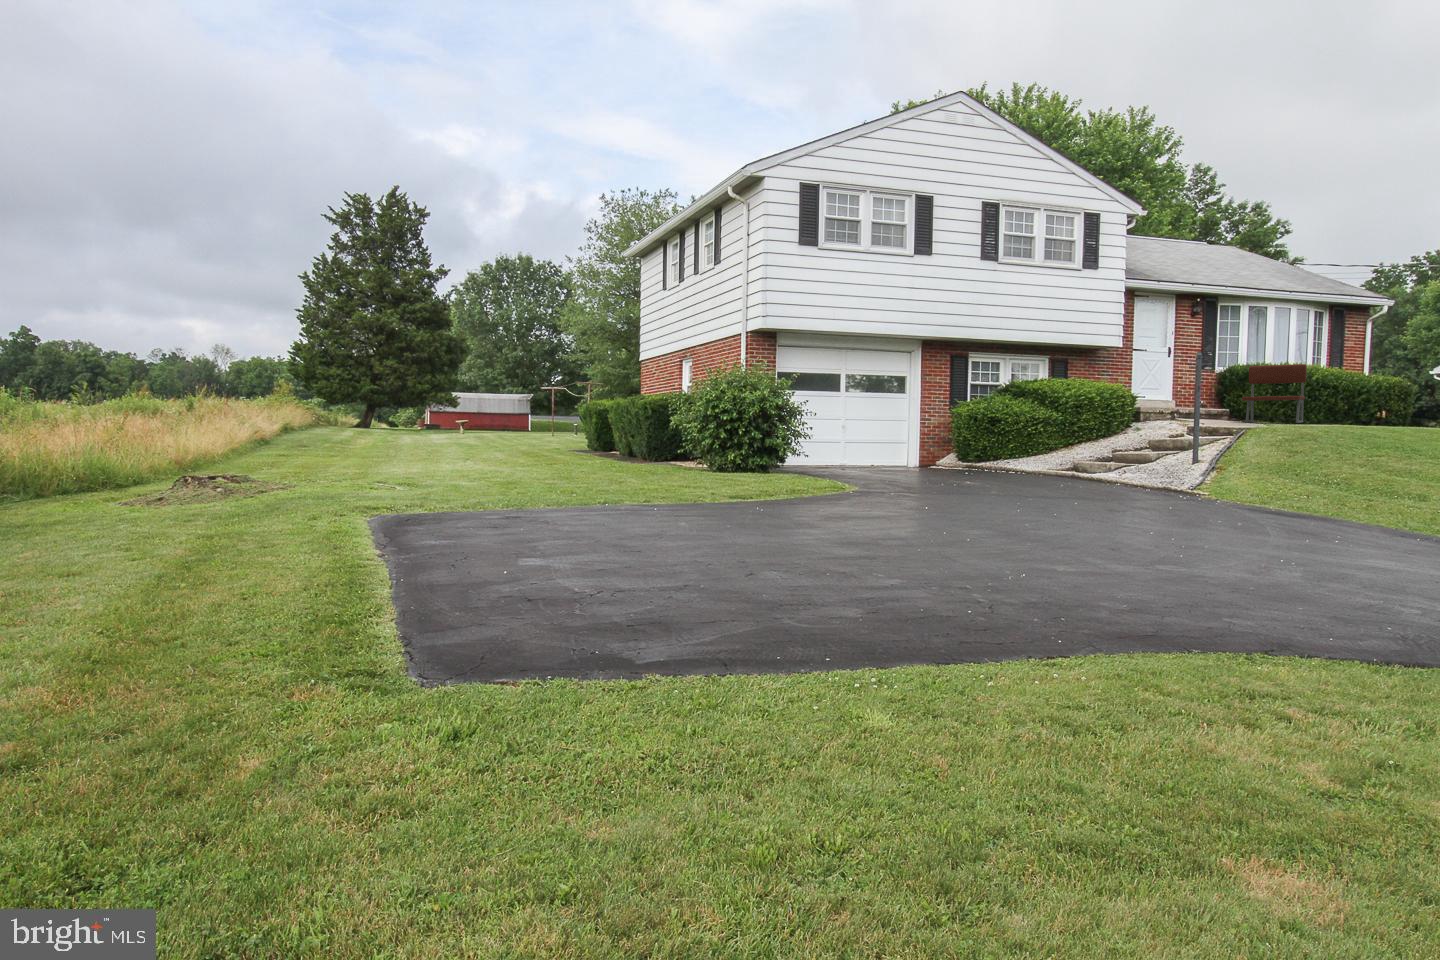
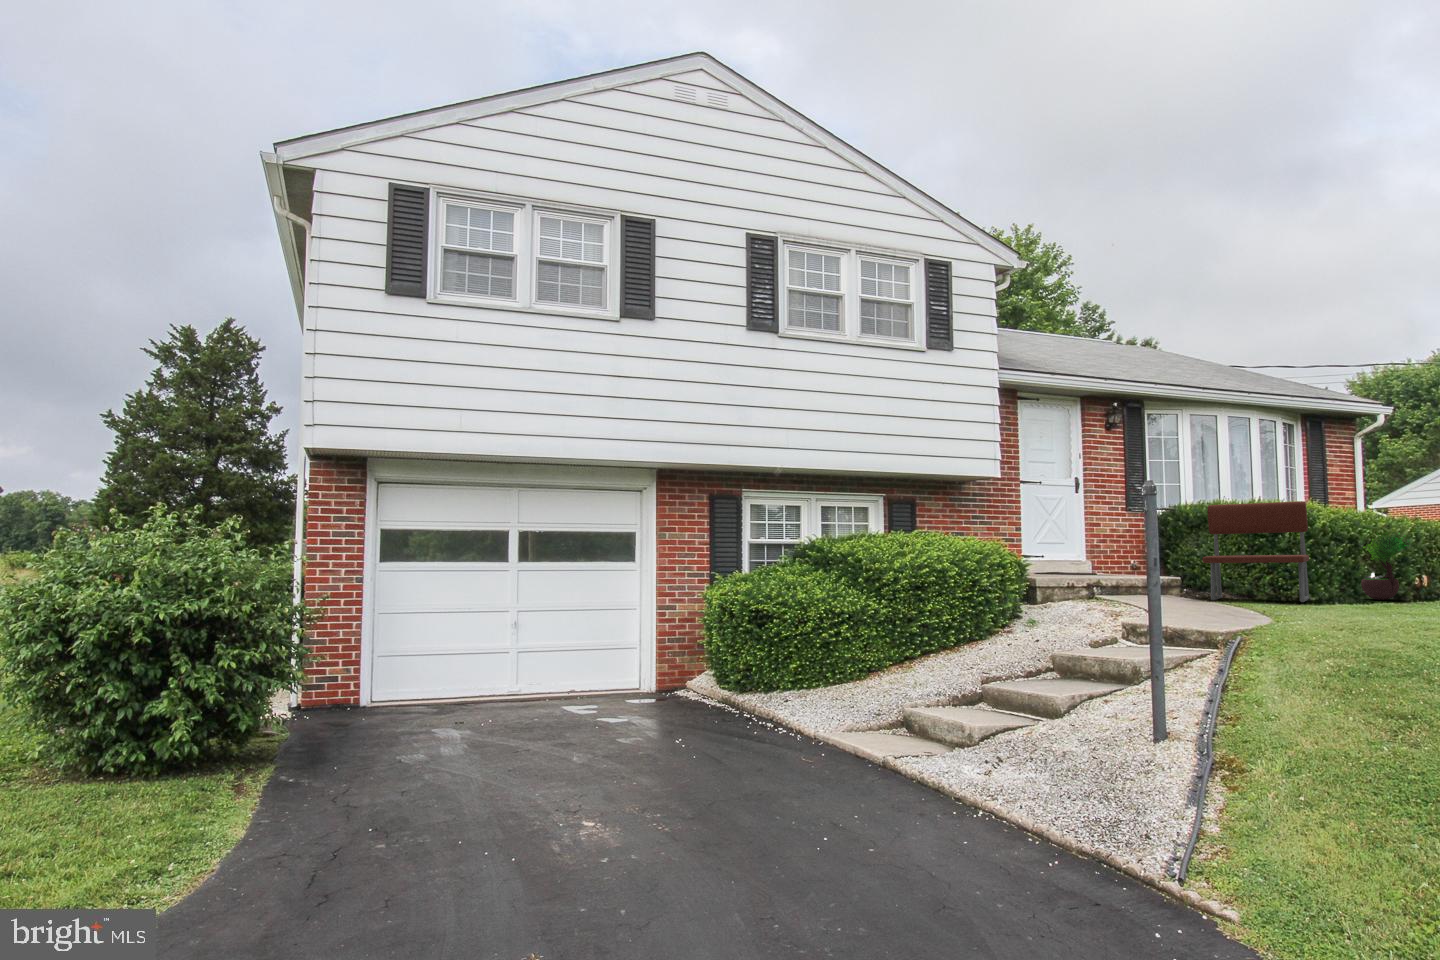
potted tree: none [1337,381,1366,424] -> present [1361,532,1406,600]

